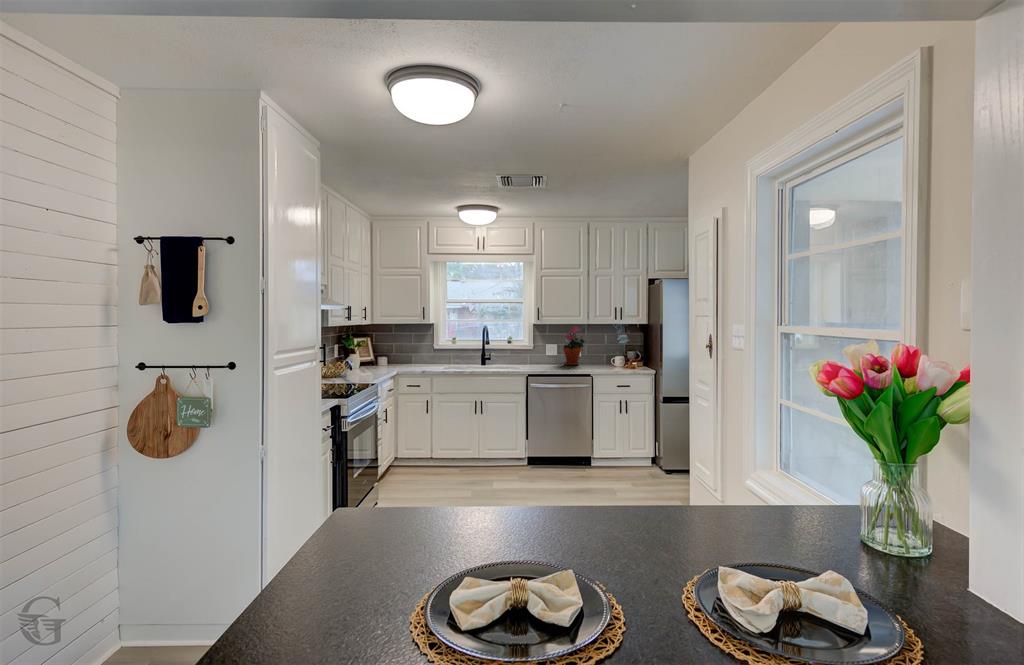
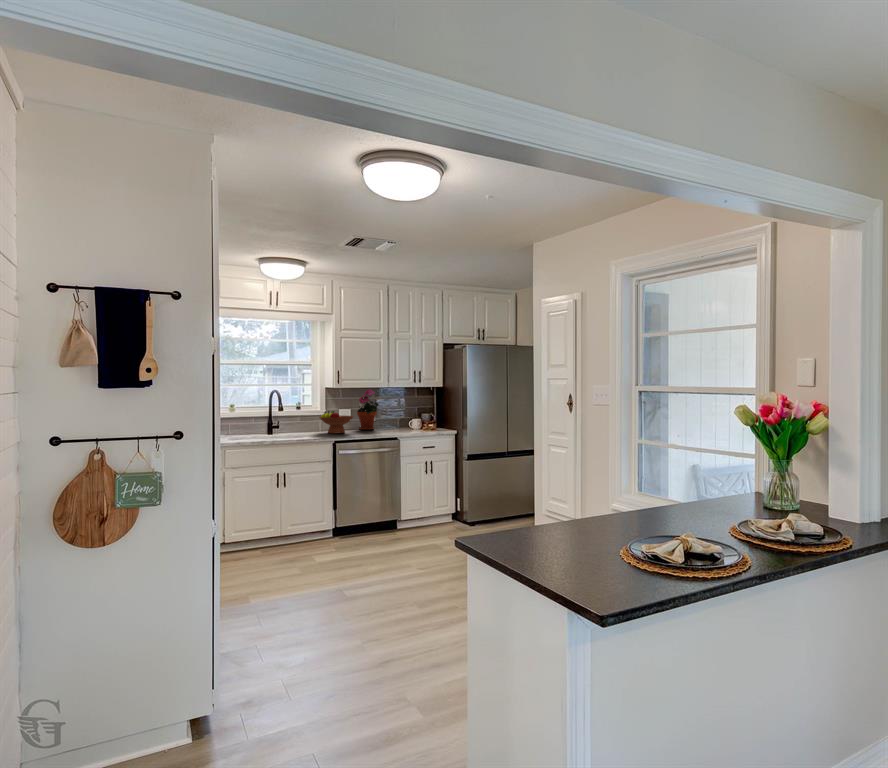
fruit bowl: none [522,345,554,367] -> present [319,411,353,433]

